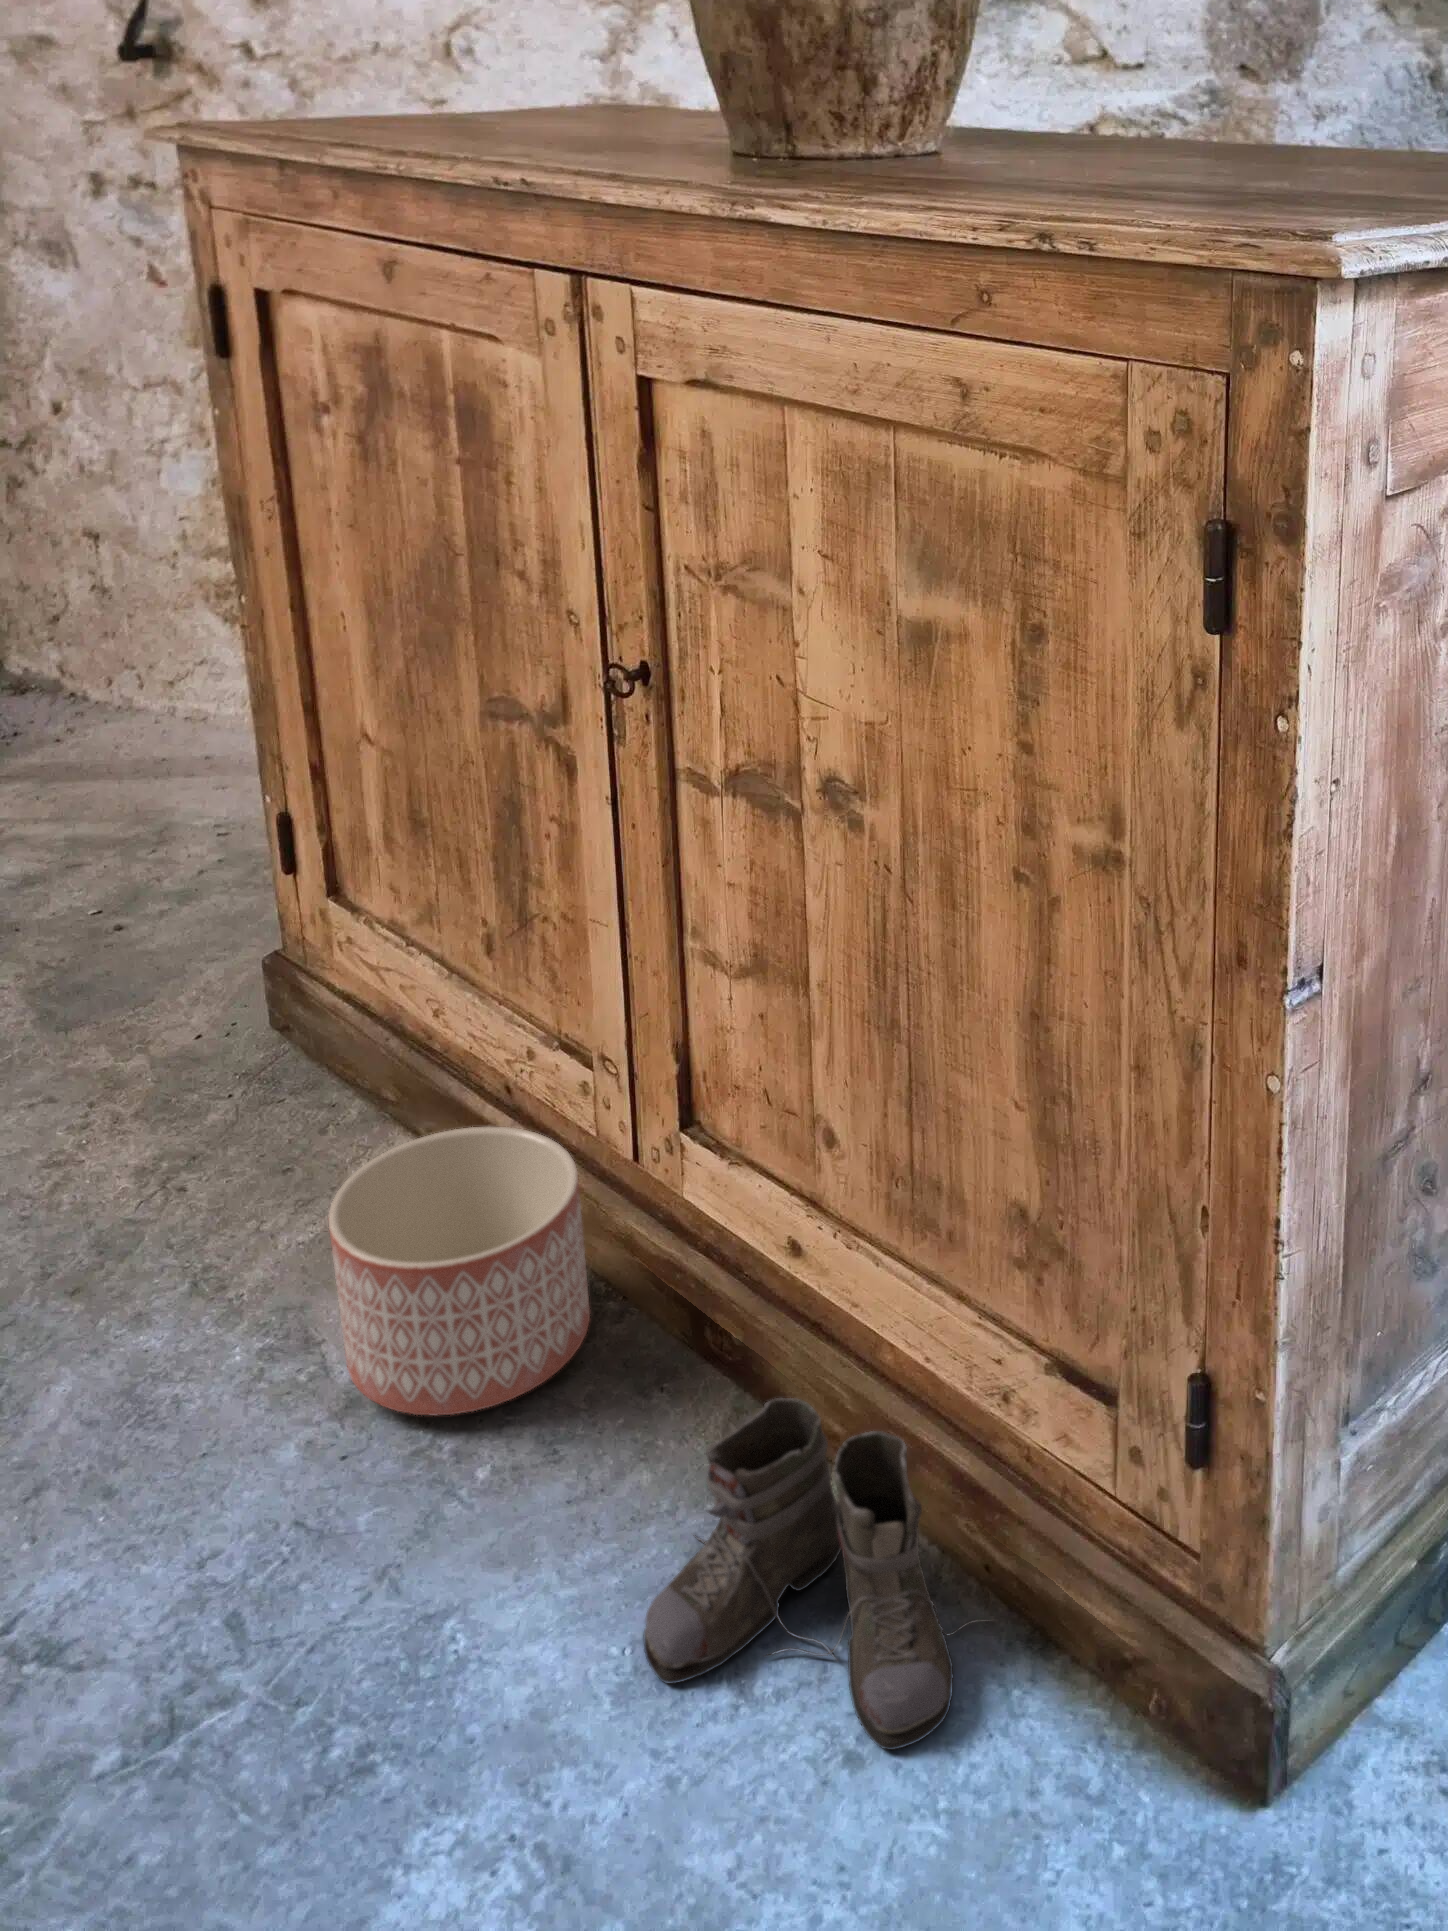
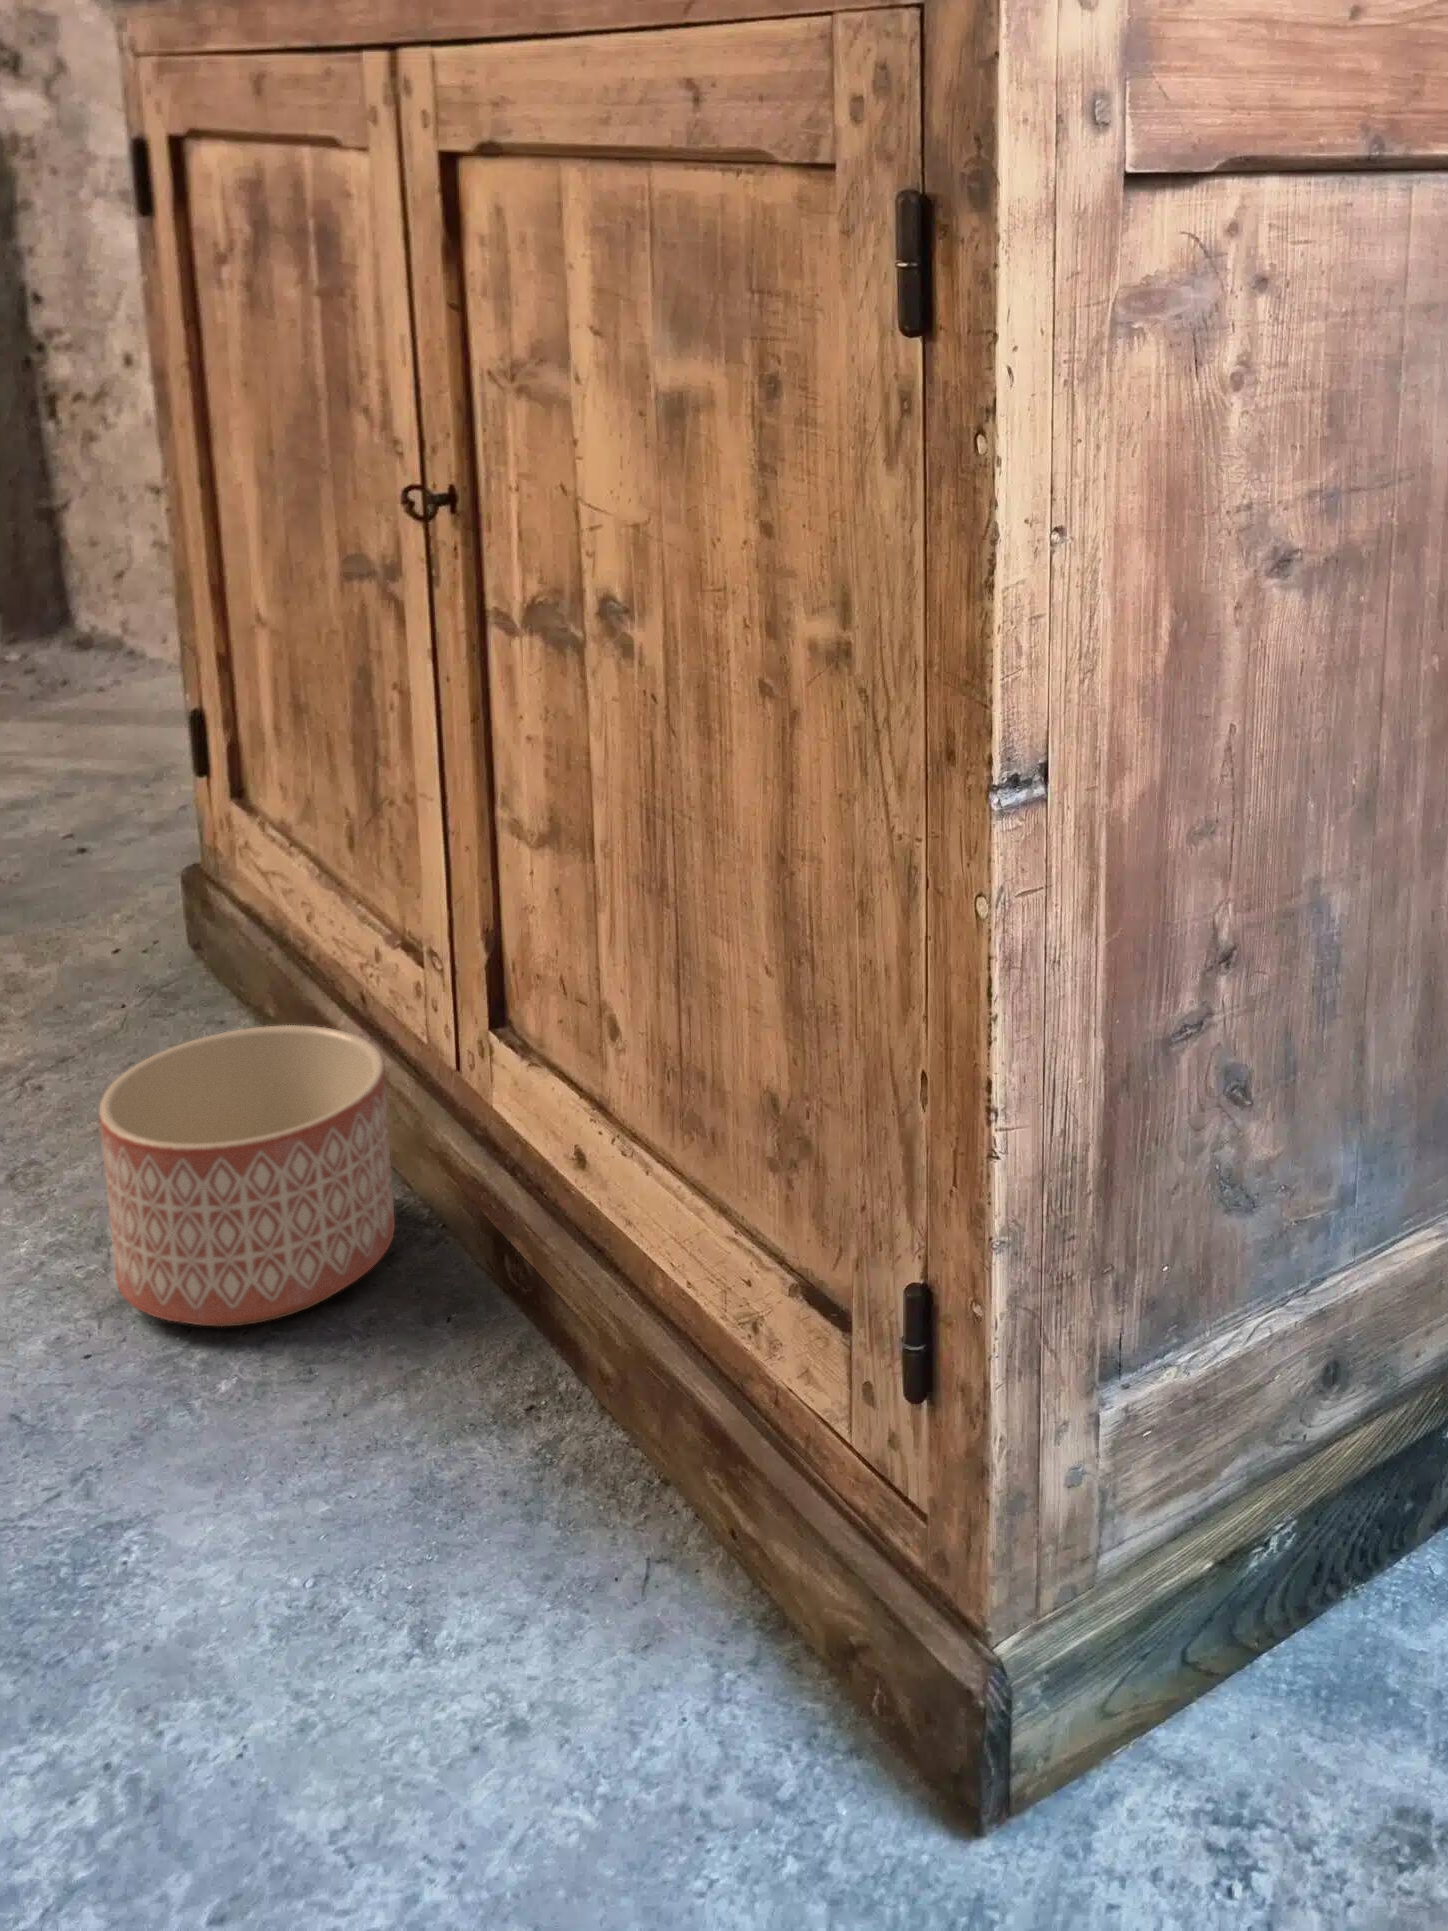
boots: present [643,1398,998,1750] -> none [321,1312,735,1719]

